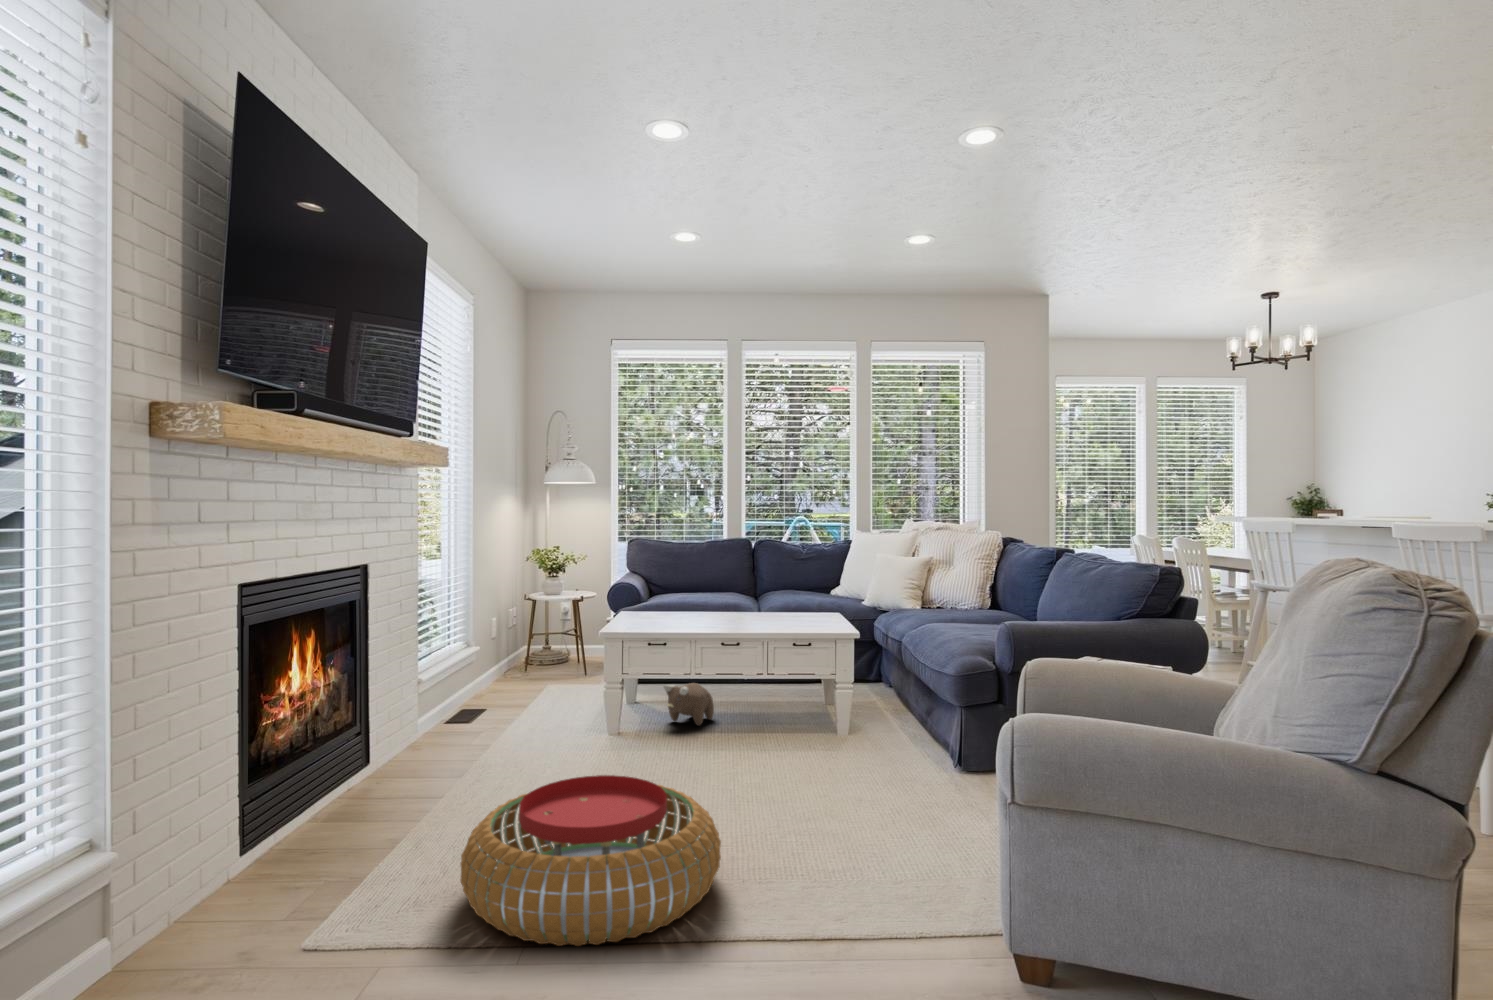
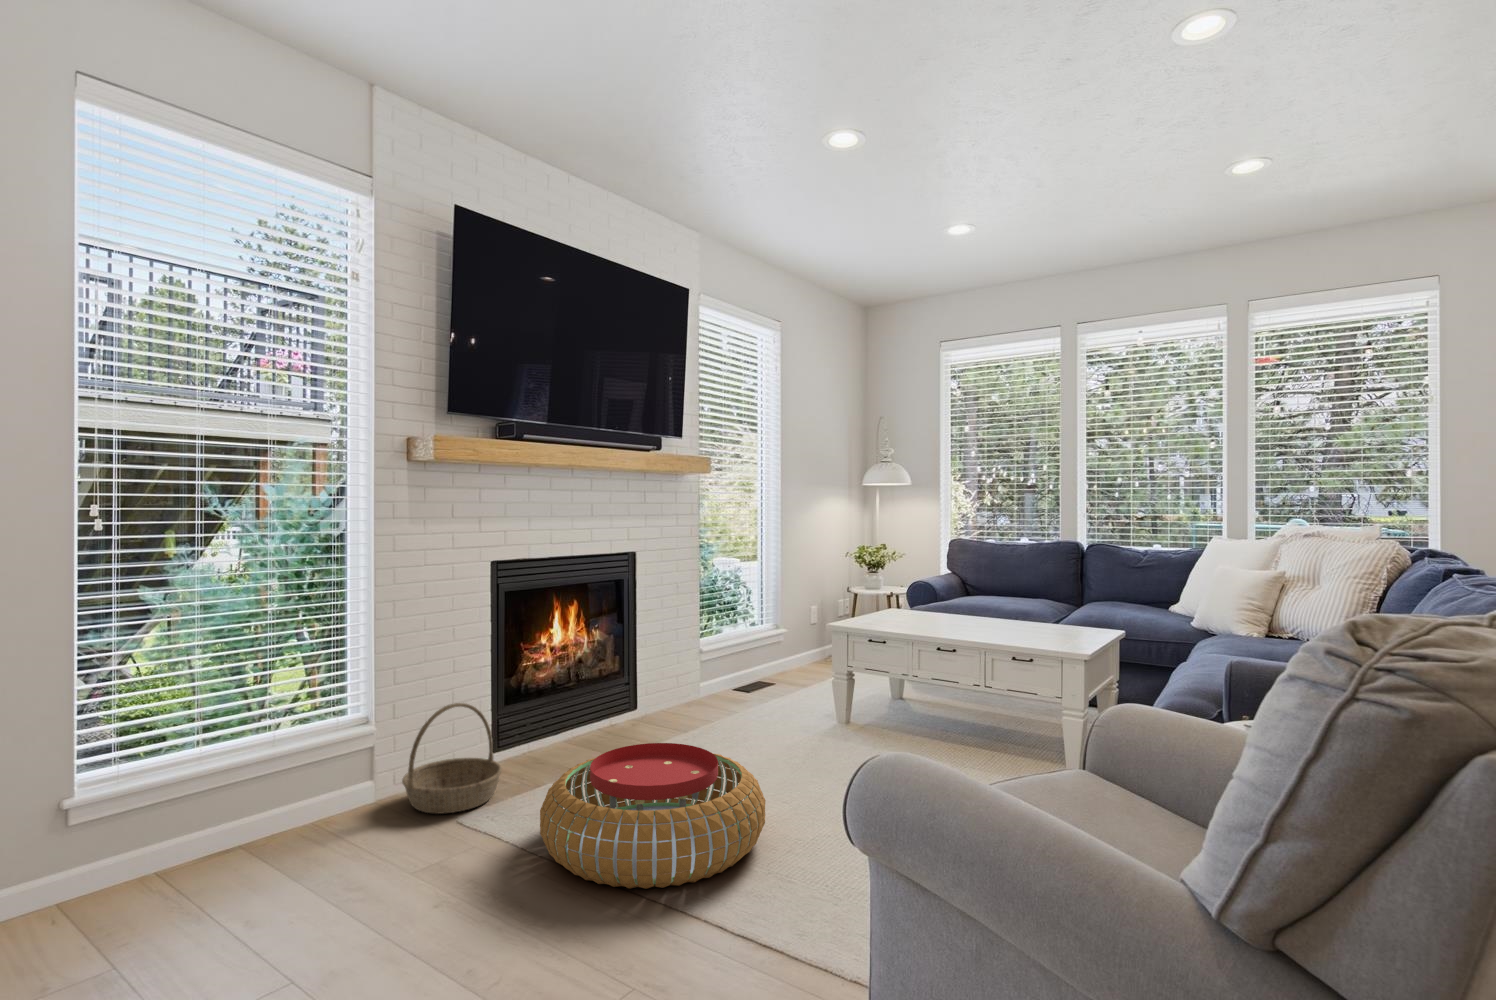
plush toy: present [664,683,714,726] -> none [895,682,952,728]
basket: none [173,784,326,950] -> present [402,703,502,814]

